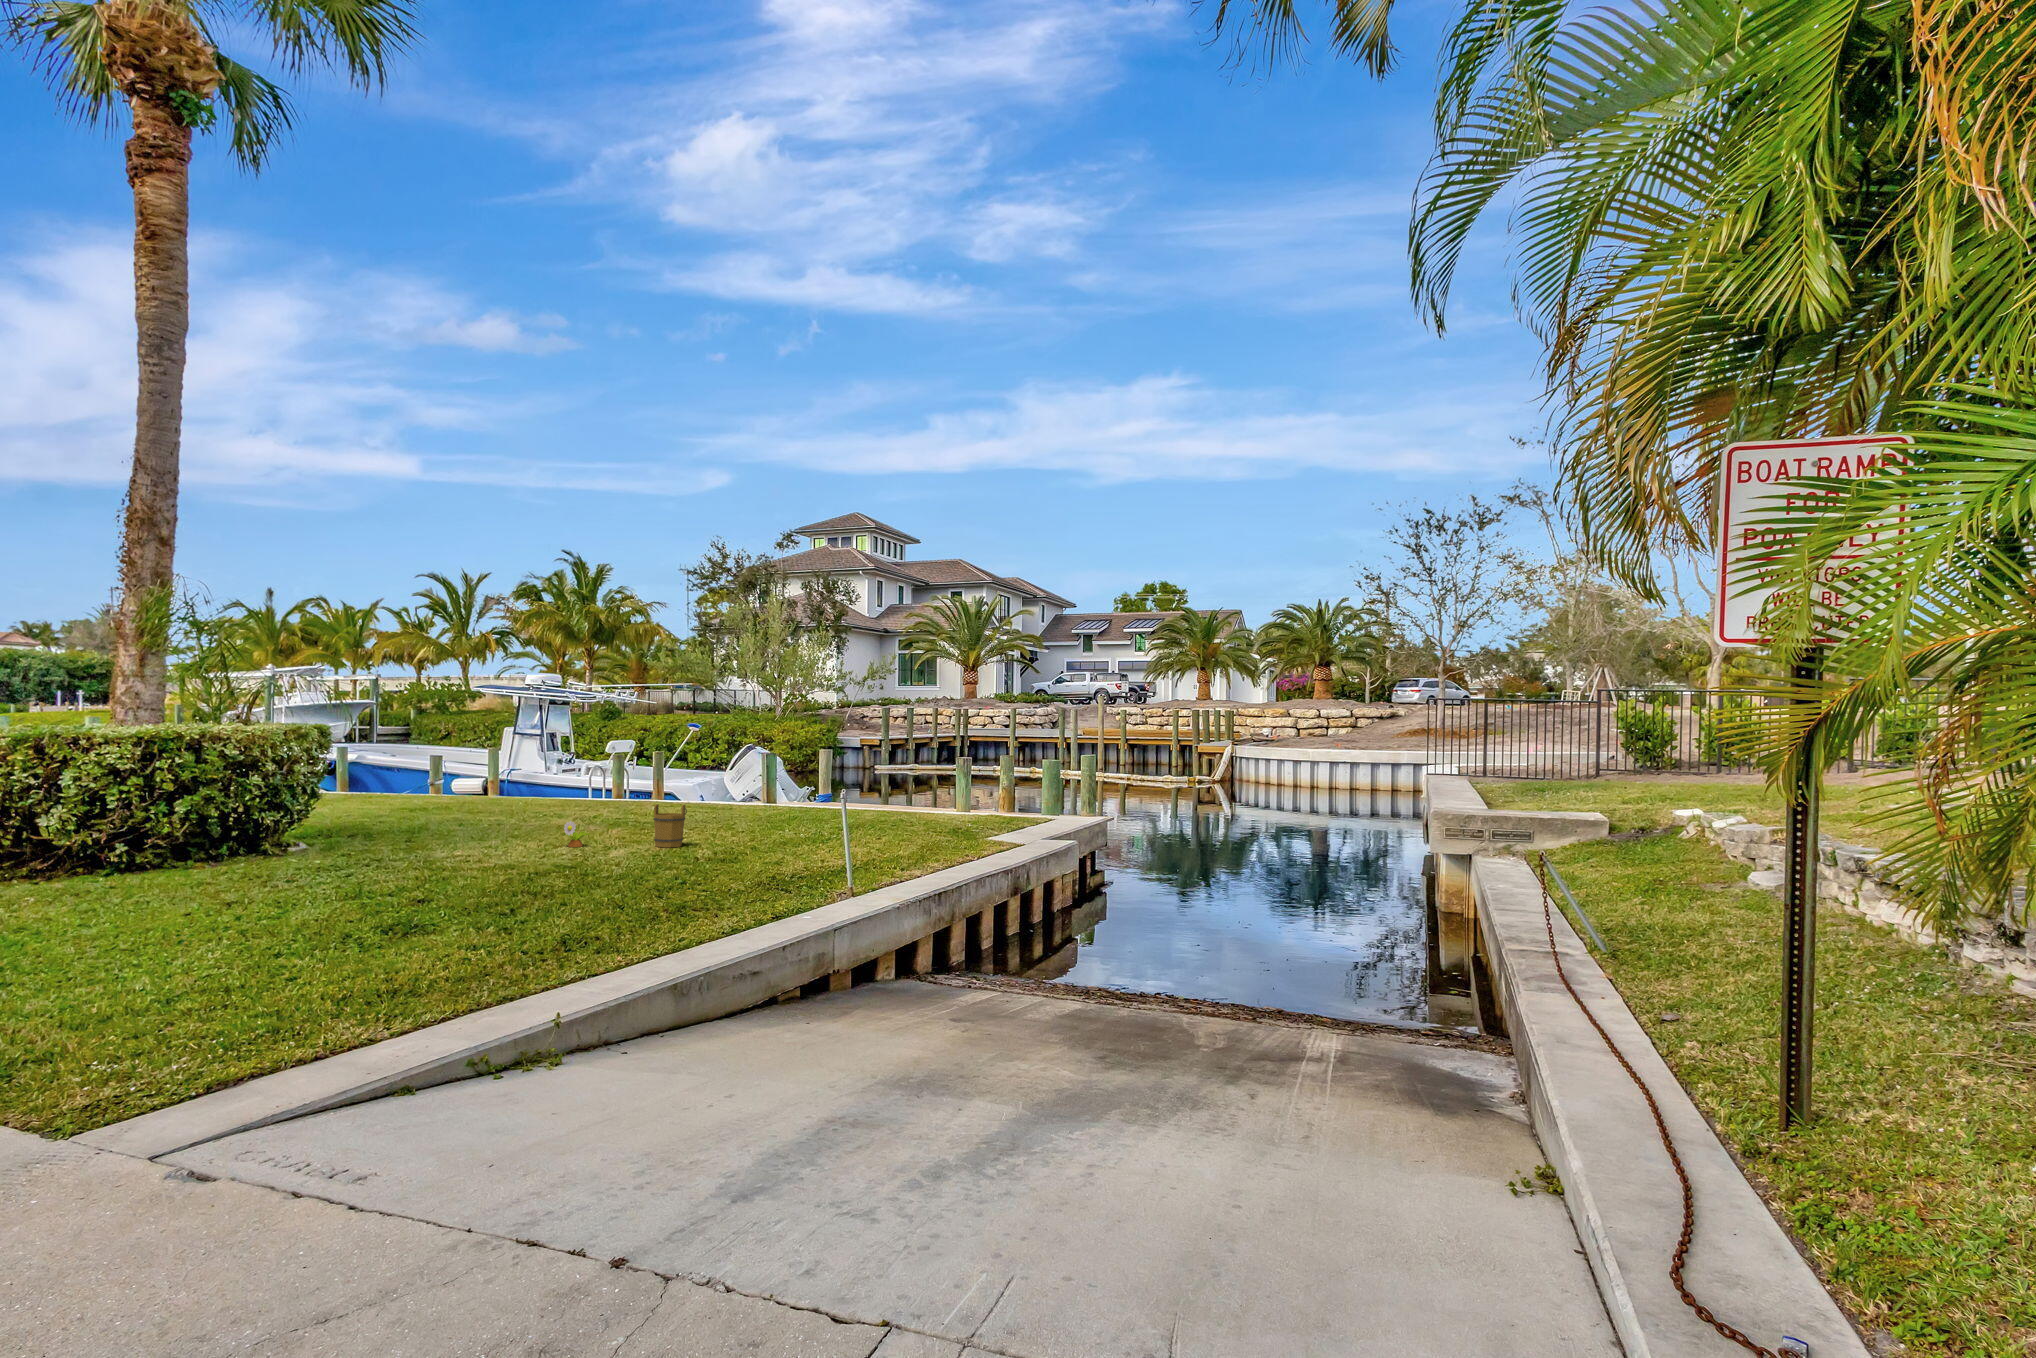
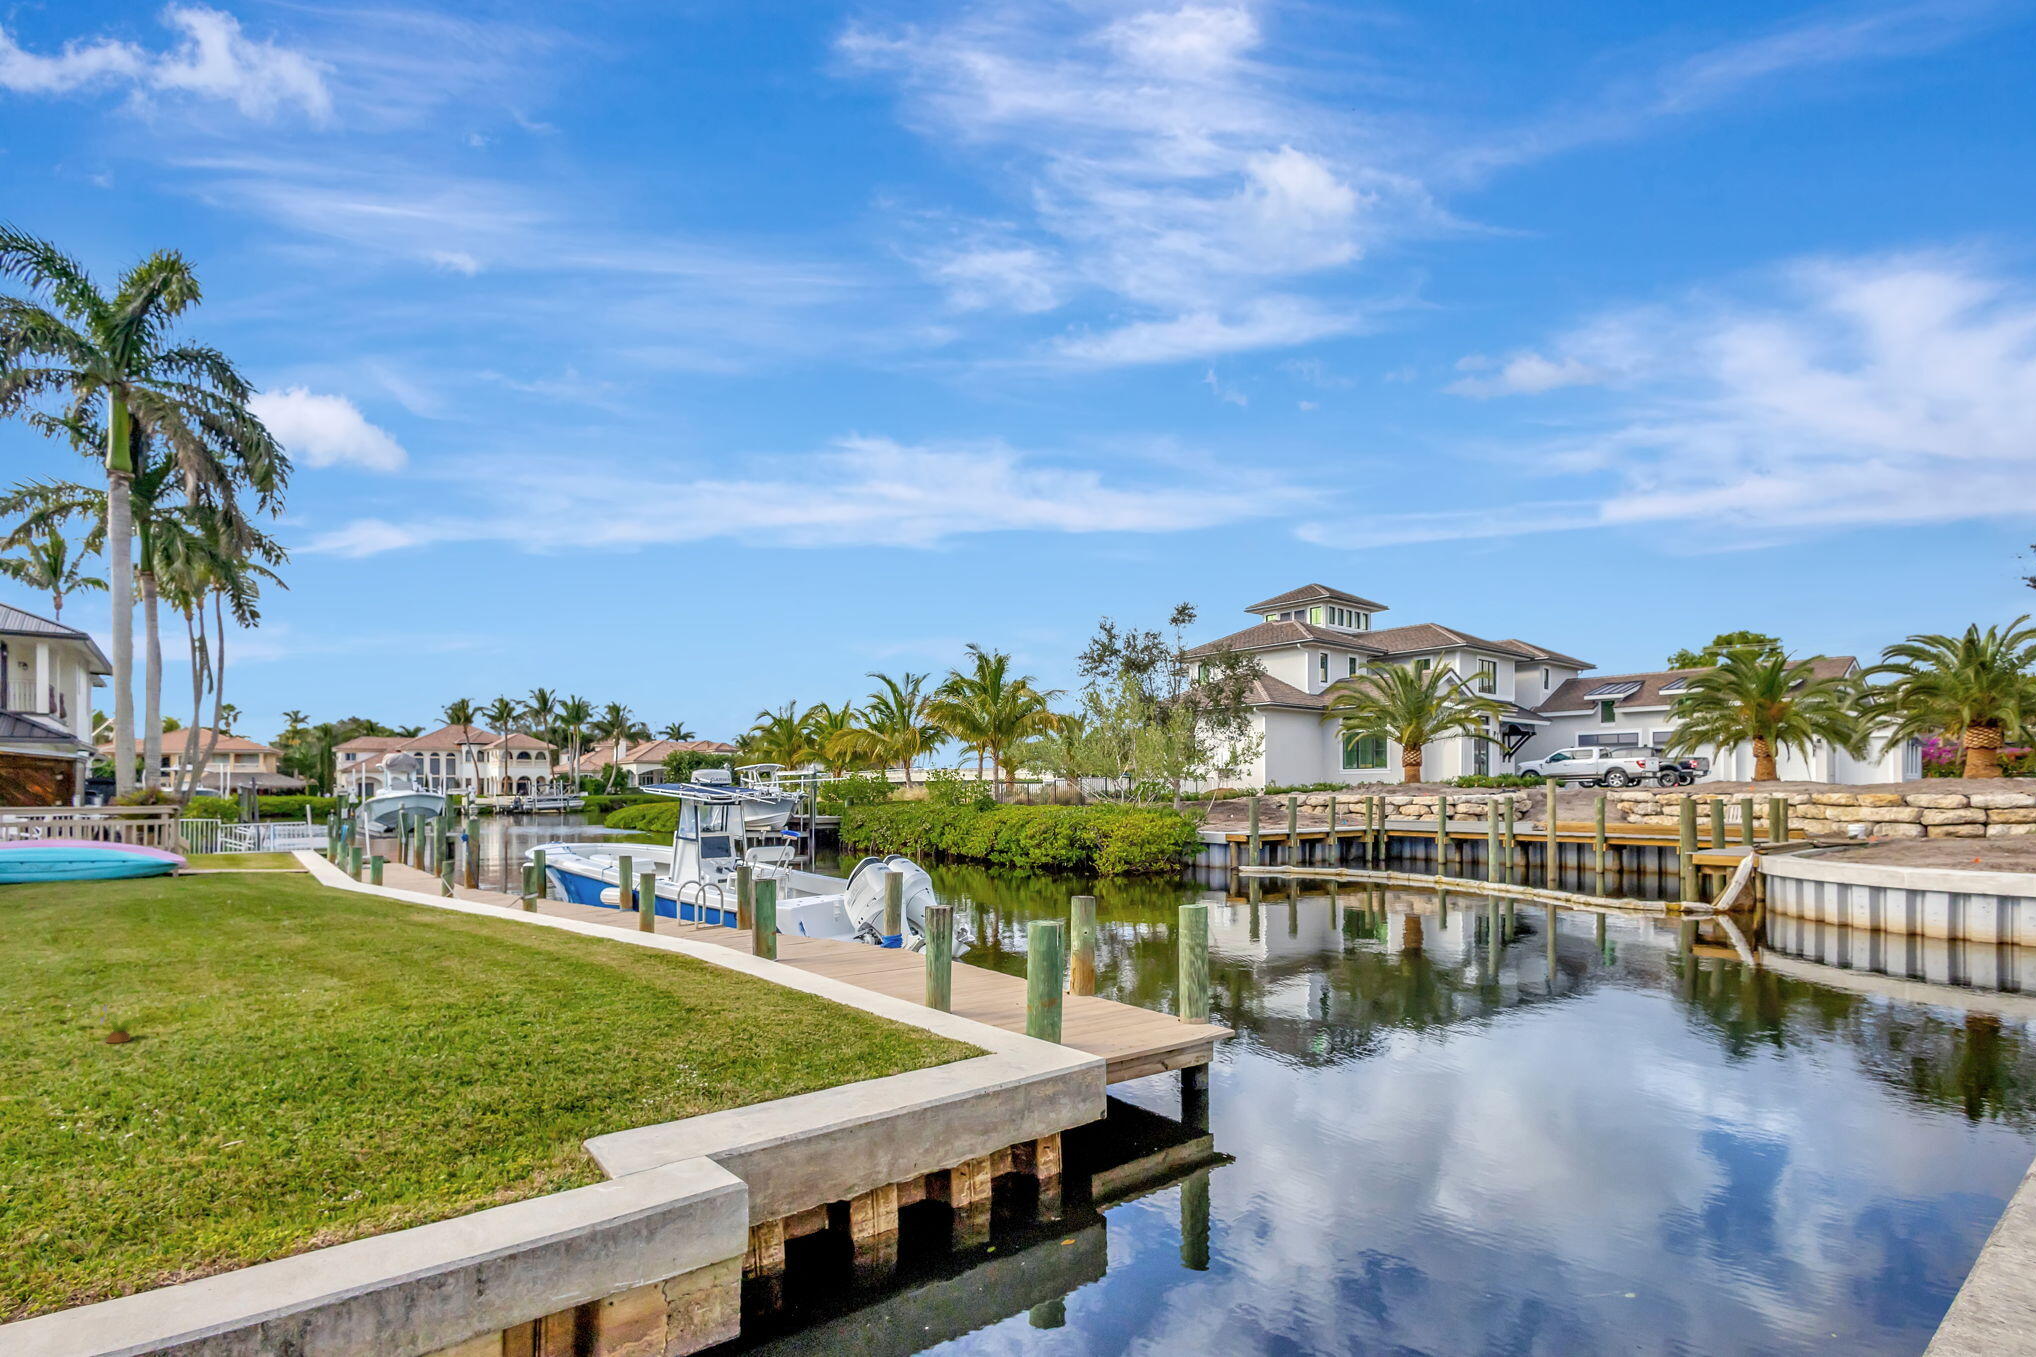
bucket: present [653,804,687,847] -> none [197,985,258,1056]

